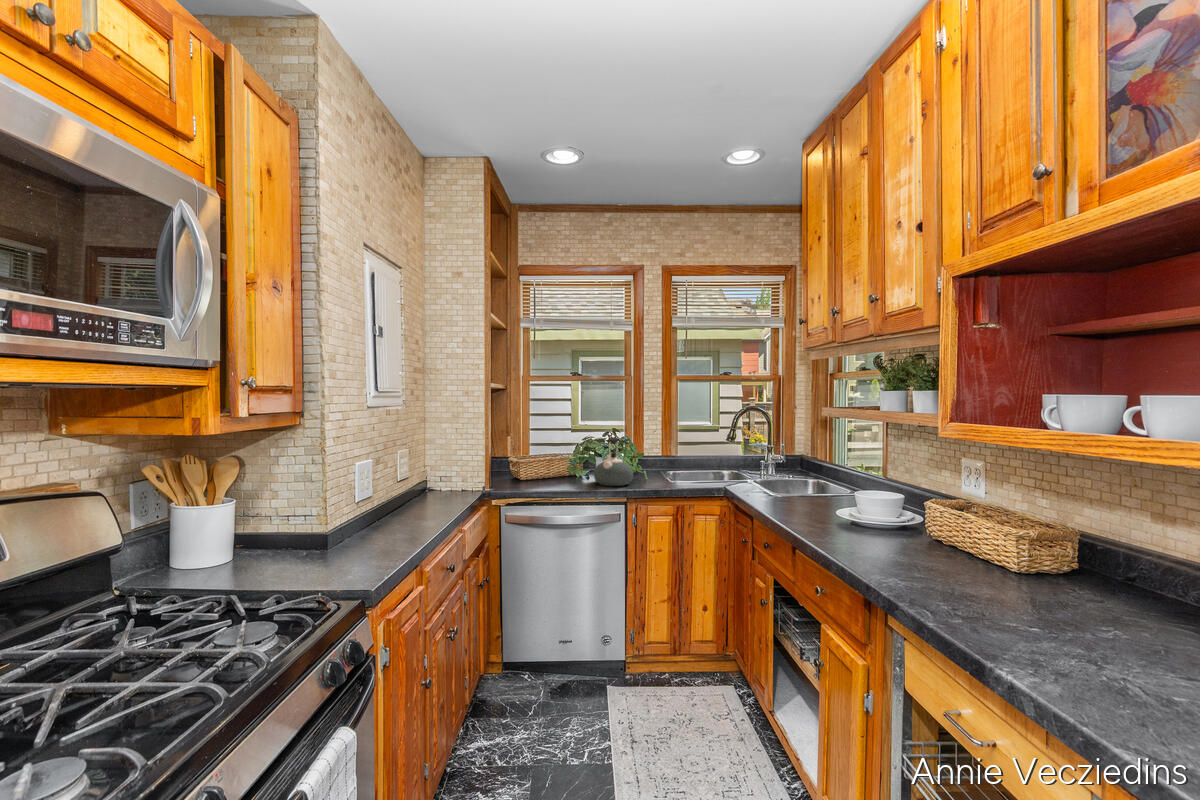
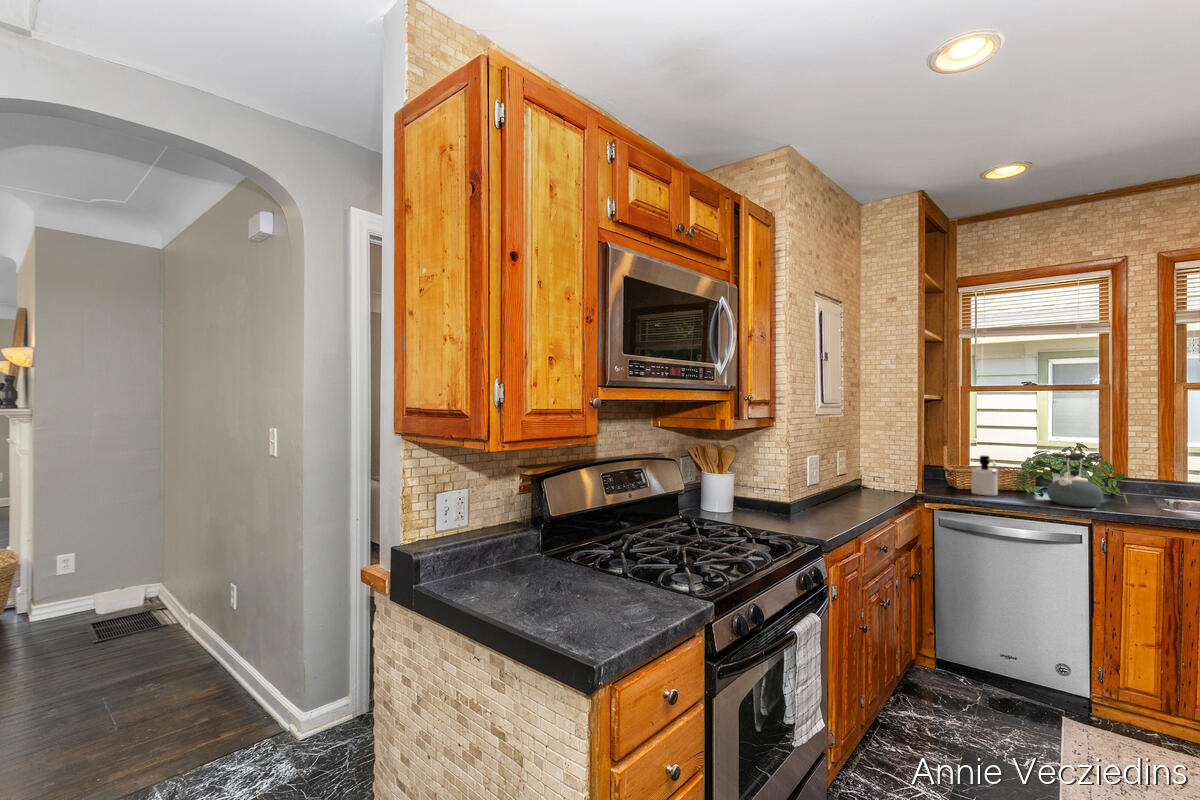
soap dispenser: none [532,443,556,483] -> present [971,456,999,495]

